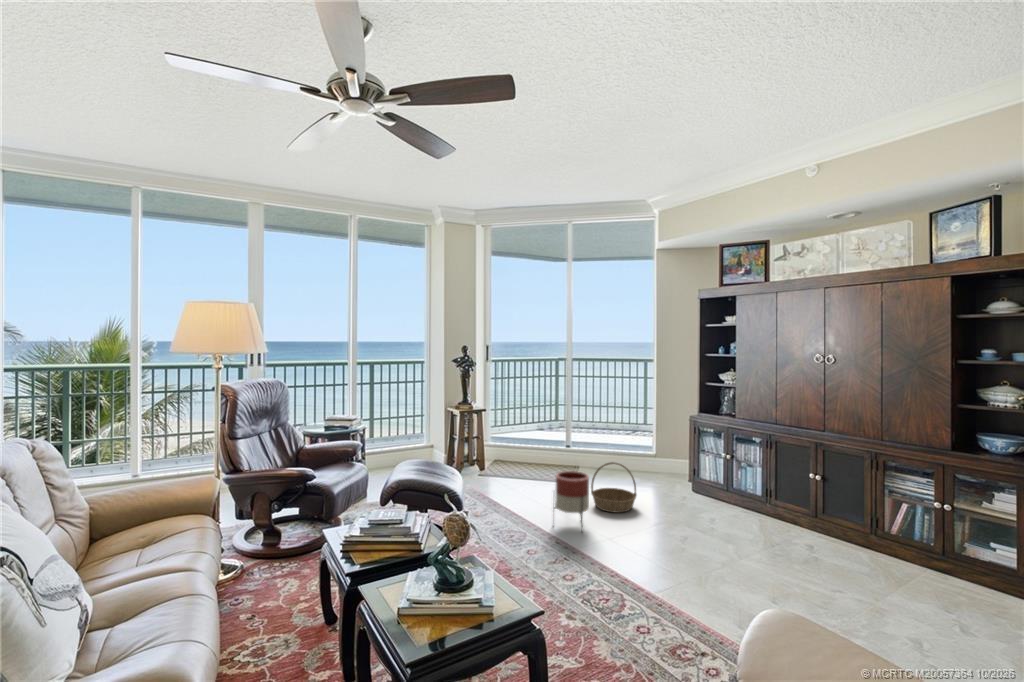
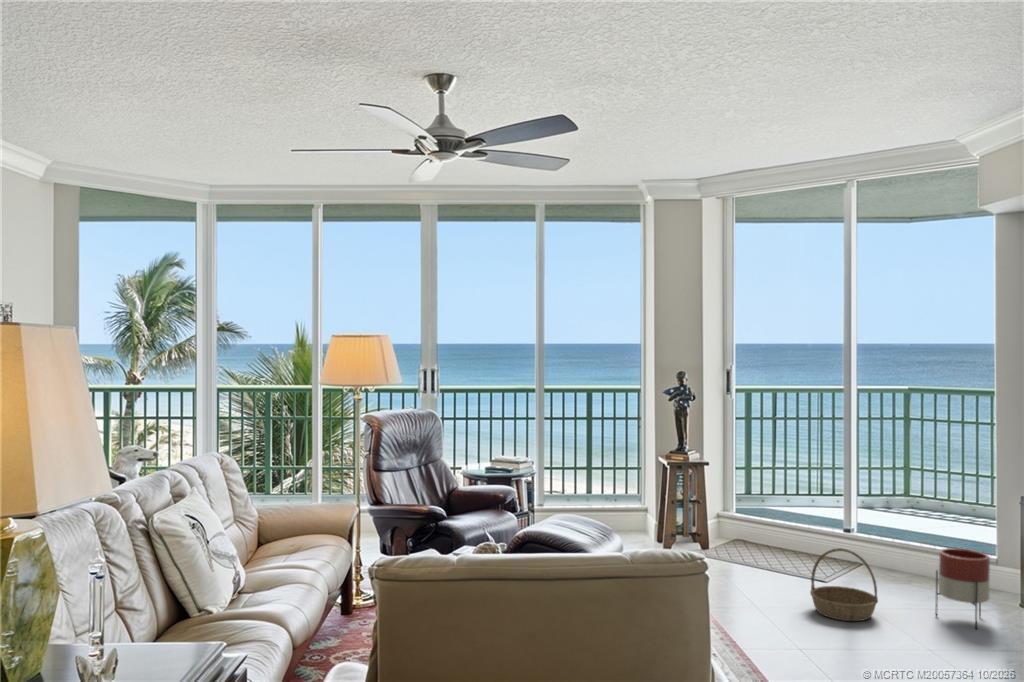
planter: present [554,471,589,521] -> present [936,548,990,628]

